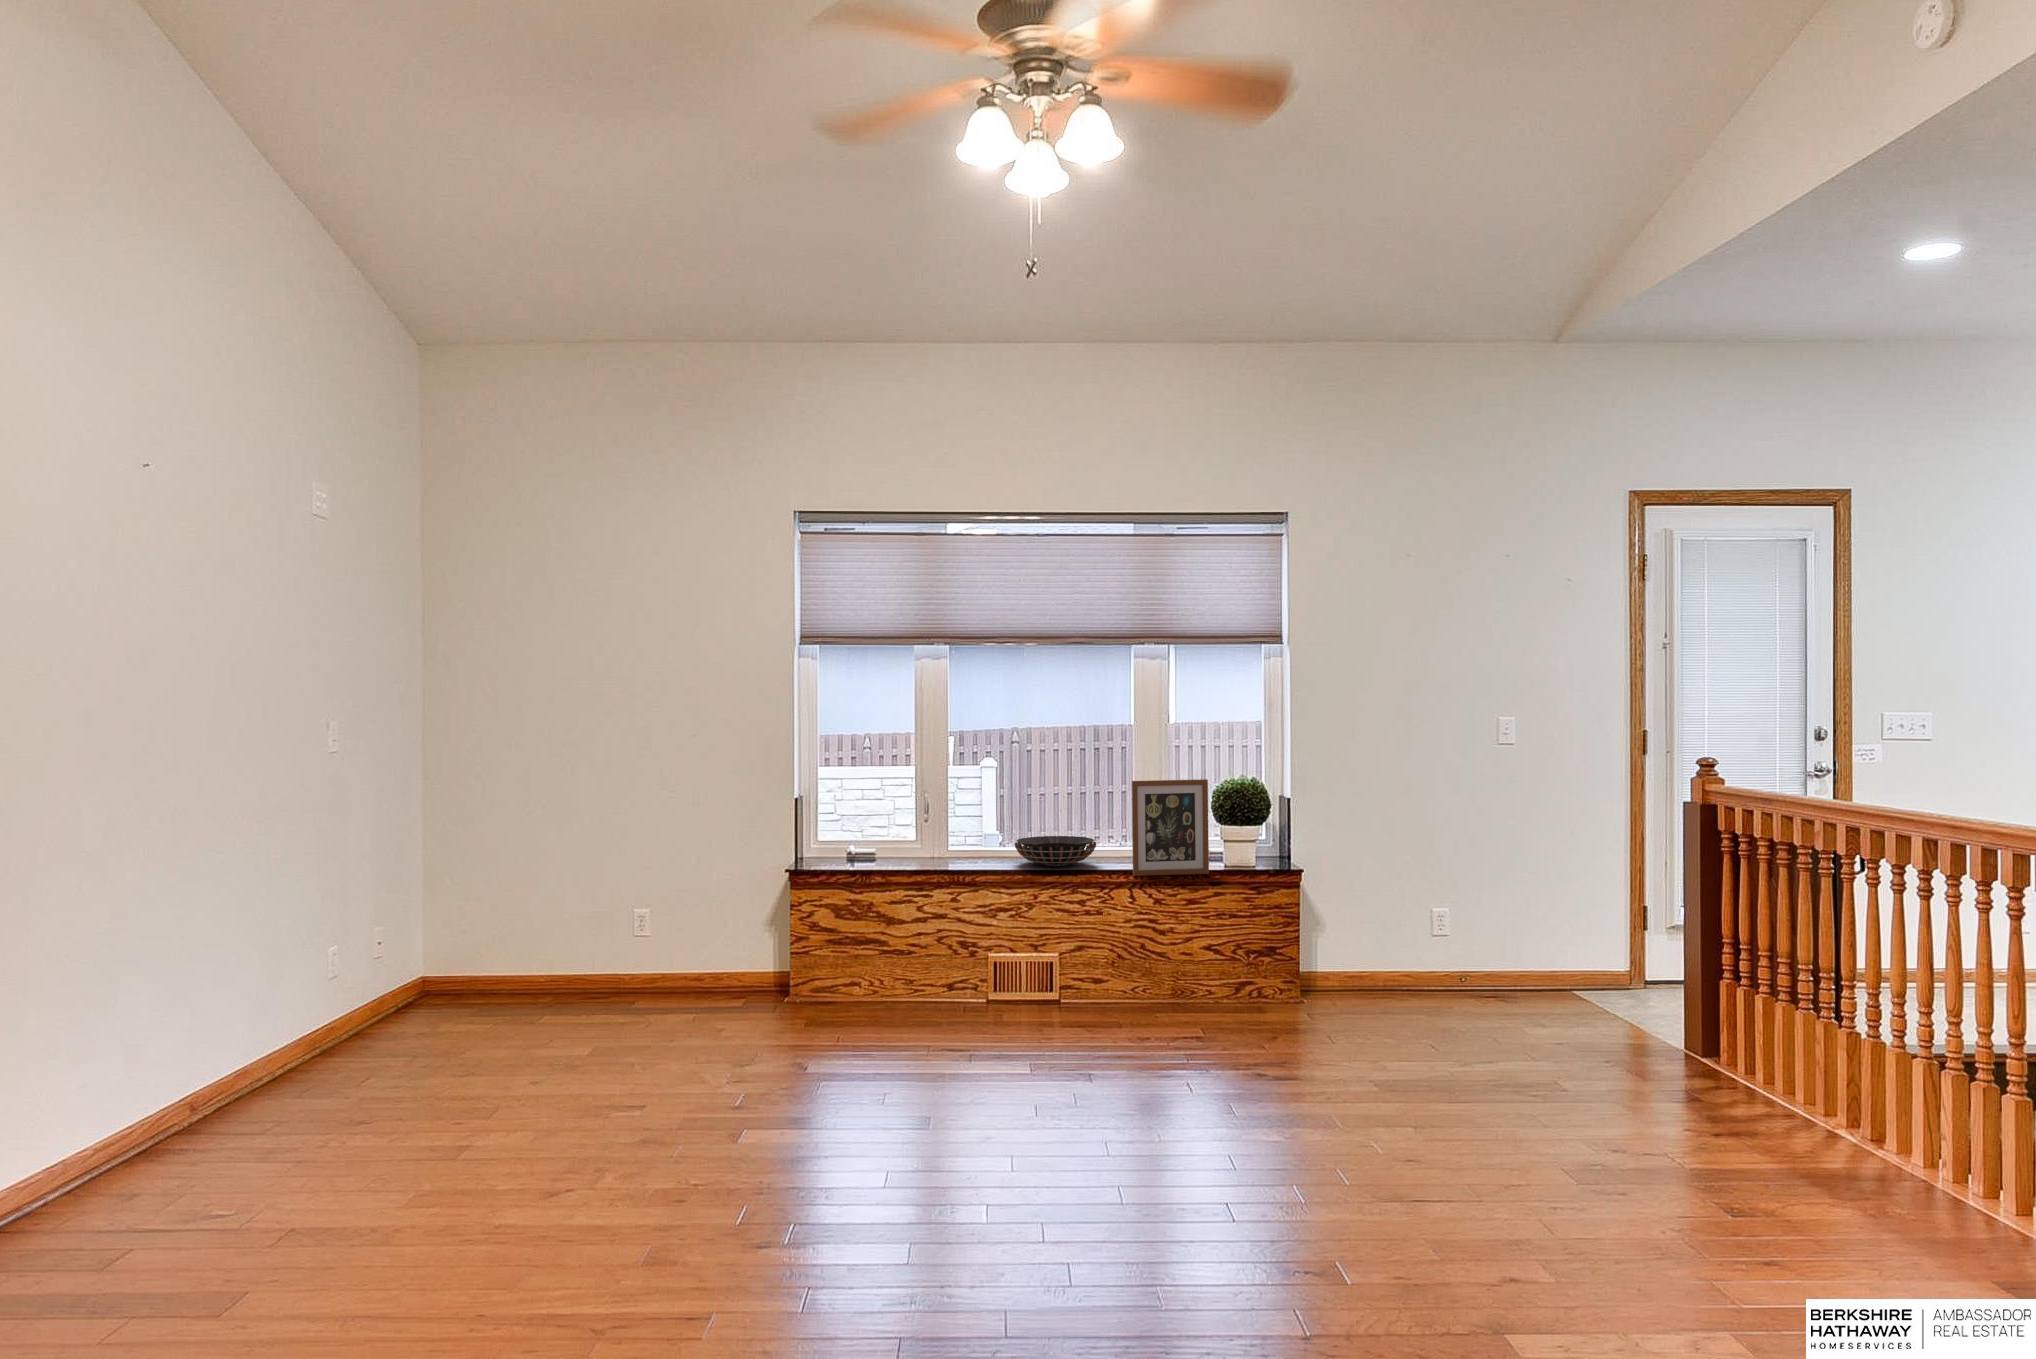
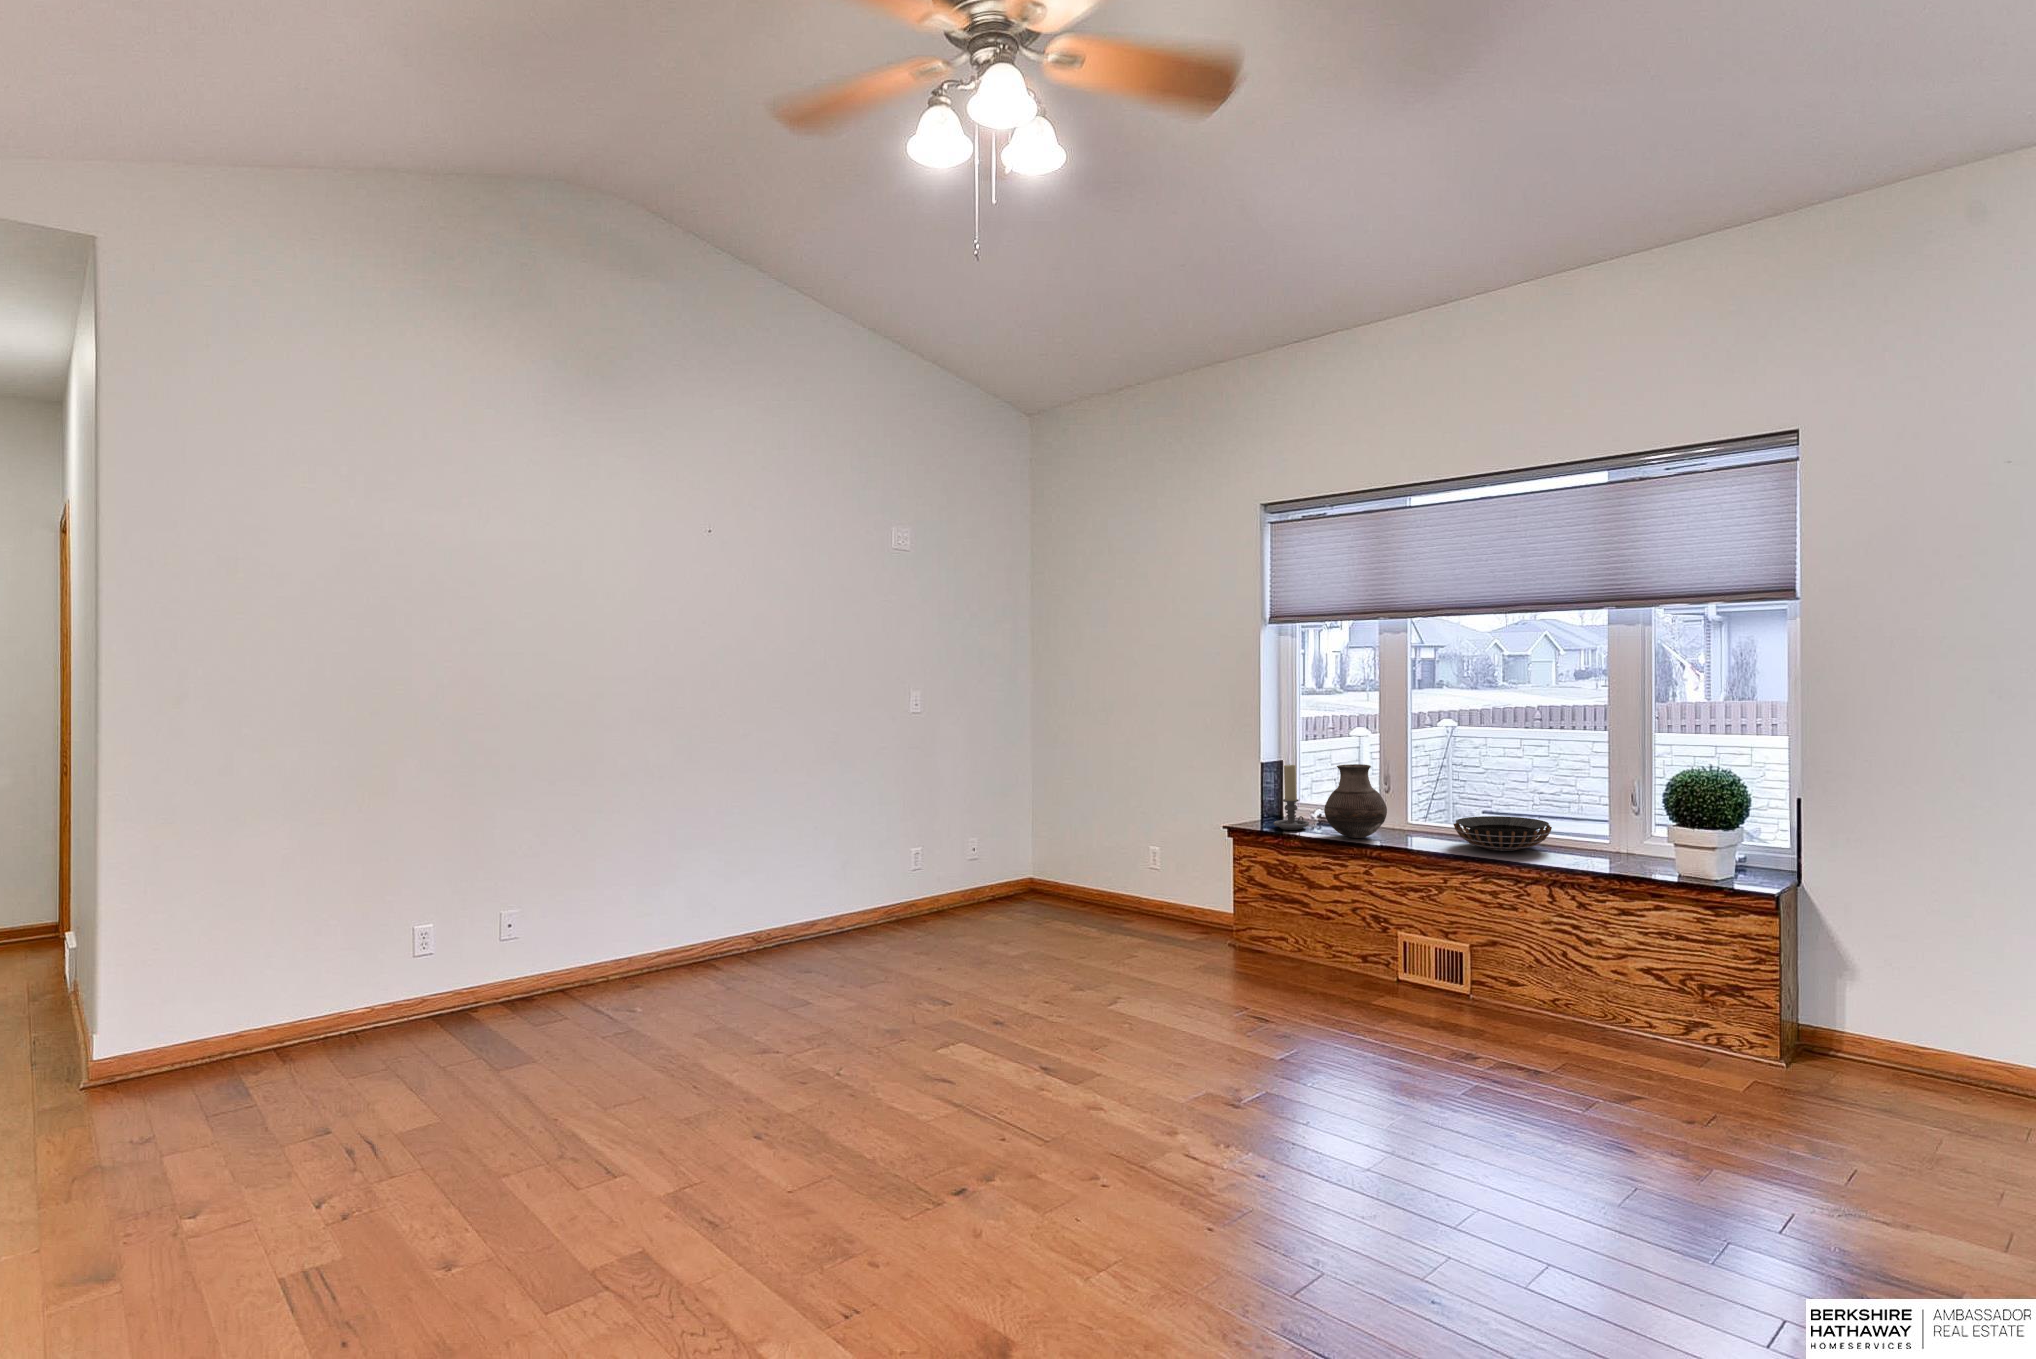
picture frame: present [1132,779,1209,876] -> none [1555,763,1660,882]
vase: none [895,794,955,869] -> present [1324,764,1387,838]
candle holder: none [828,798,865,868] -> present [1274,765,1309,830]

